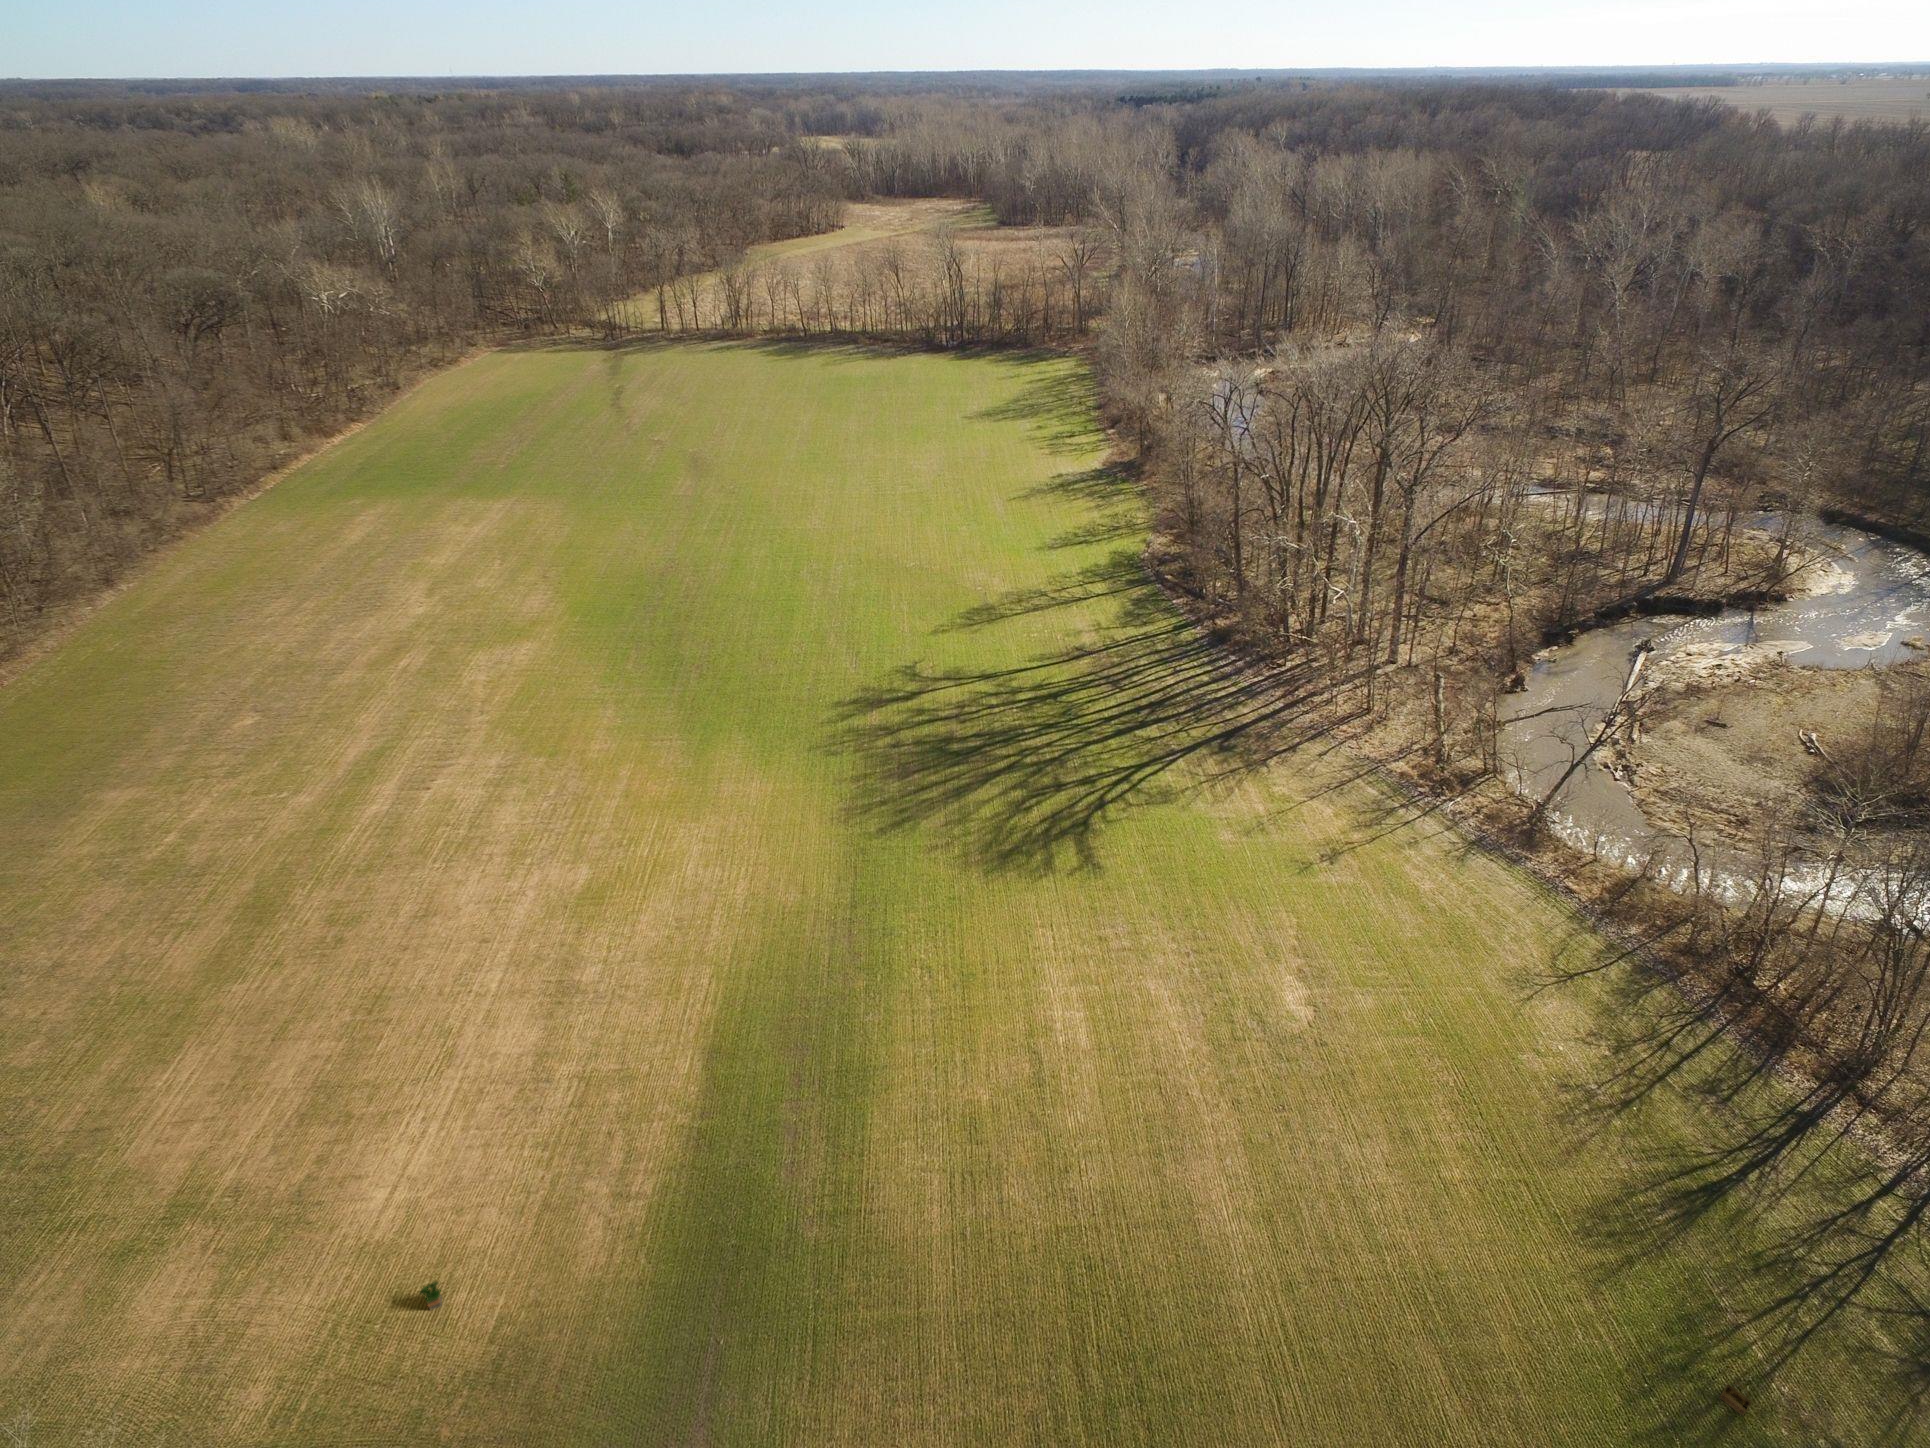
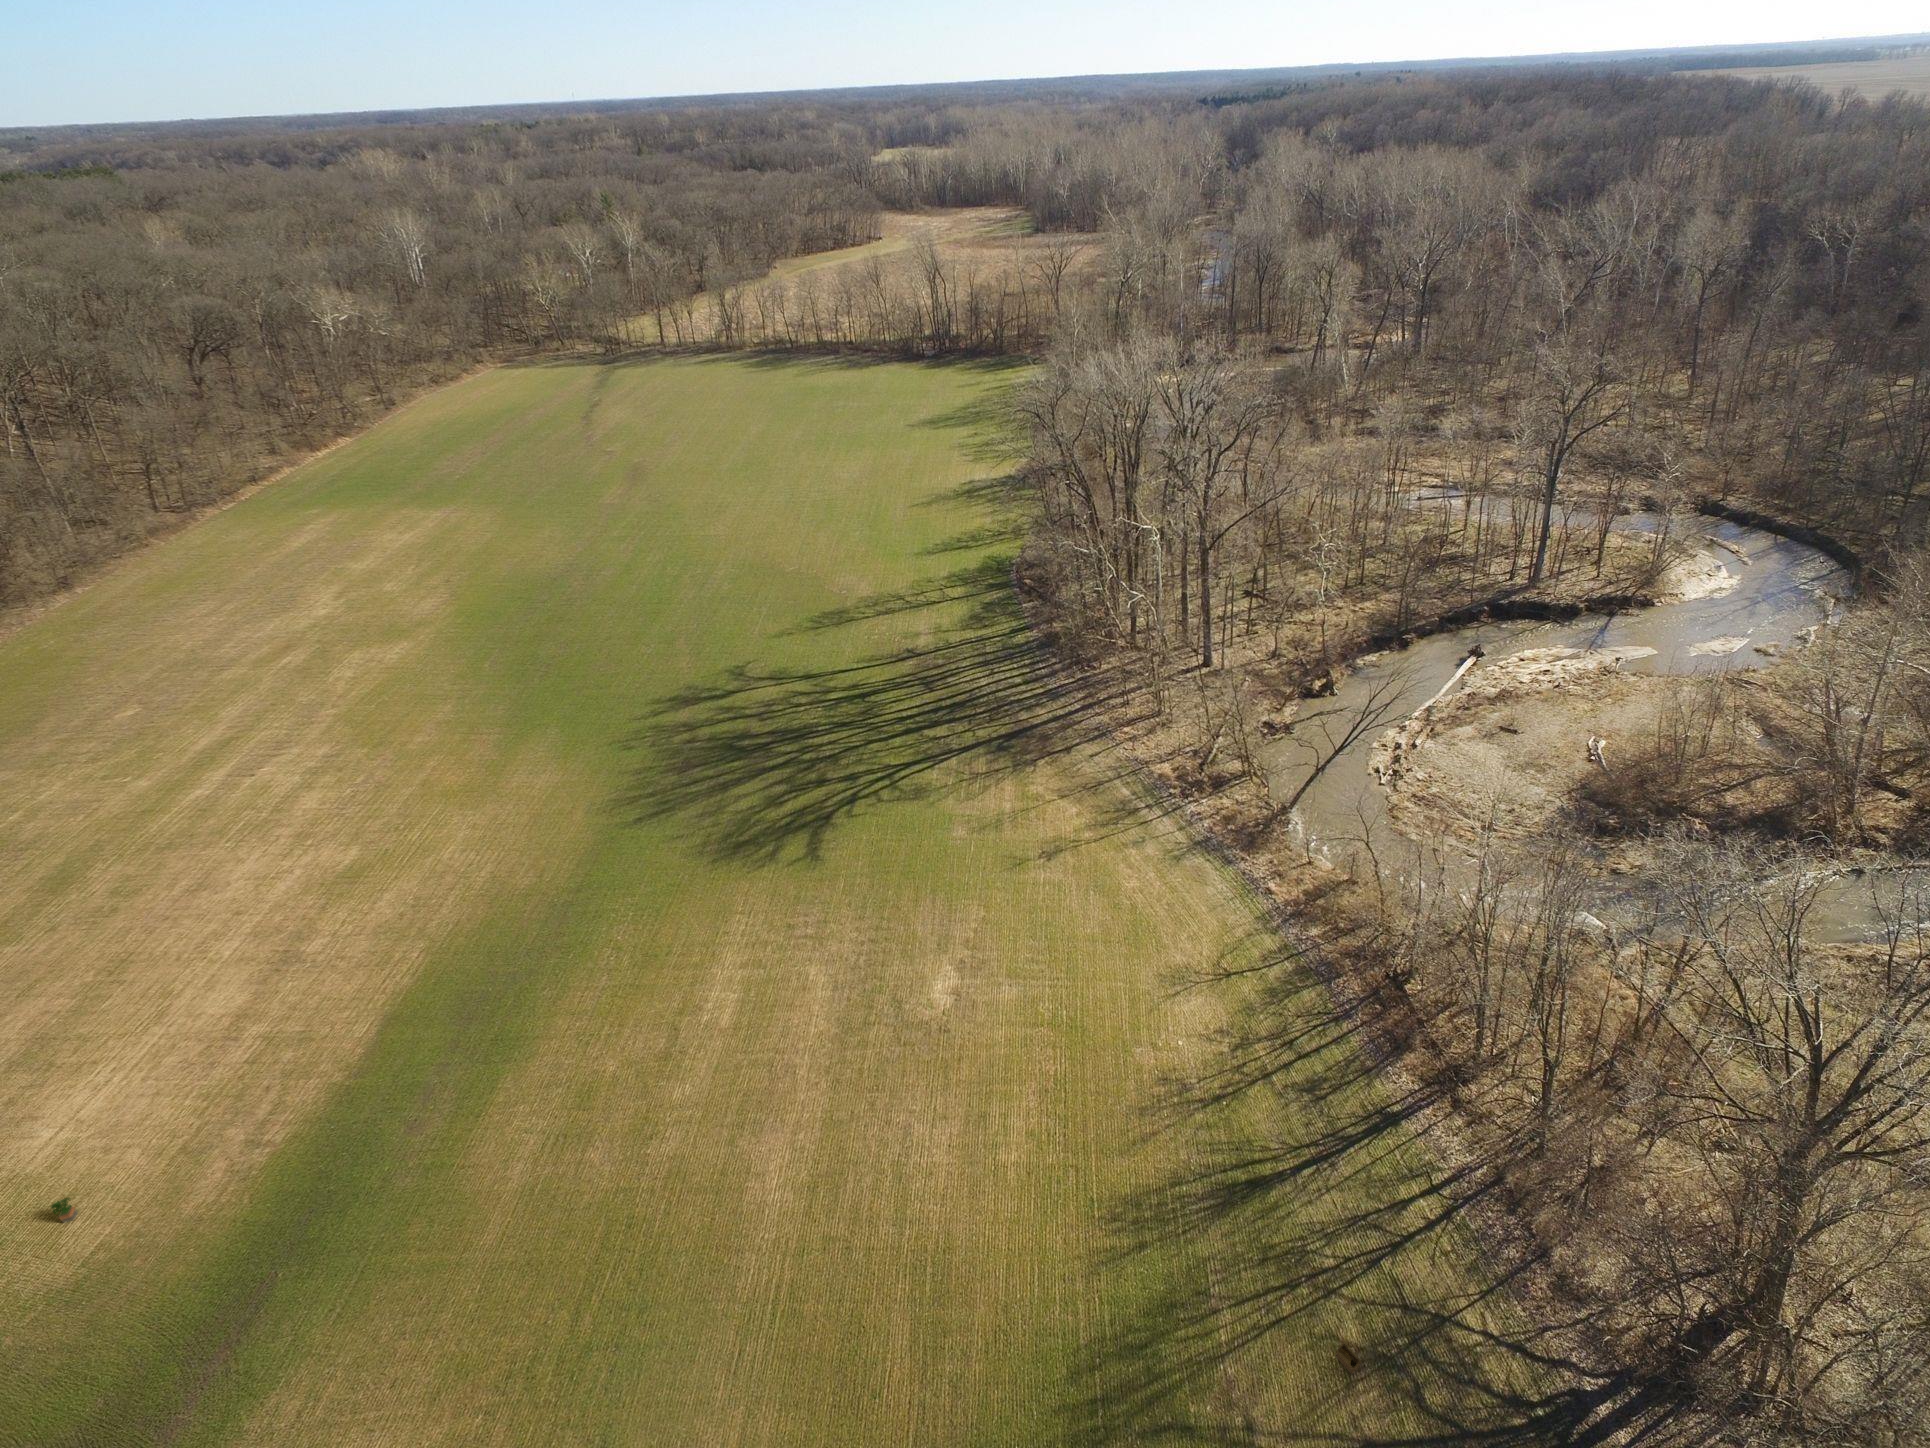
basket: present [1720,1384,1751,1415] -> present [1336,1343,1361,1373]

